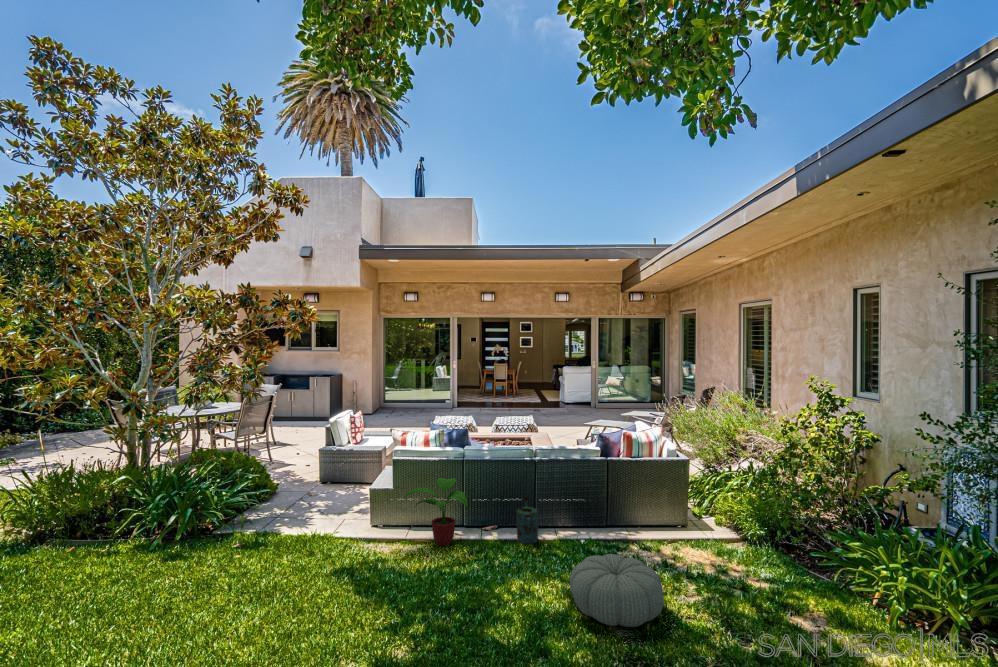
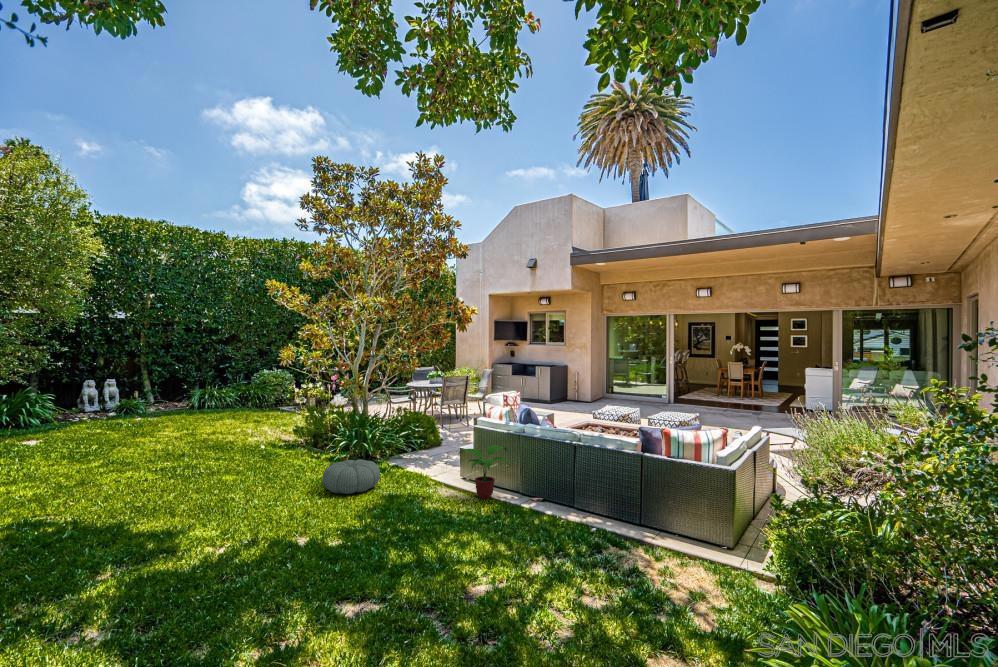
watering can: present [517,497,538,544] -> none [536,476,565,518]
pouf: present [570,554,664,627] -> present [322,460,380,494]

